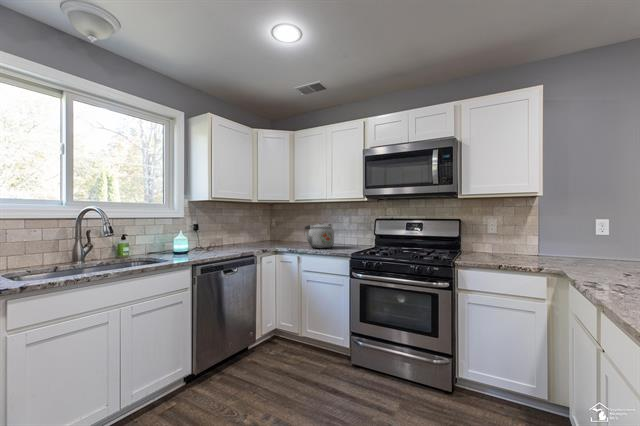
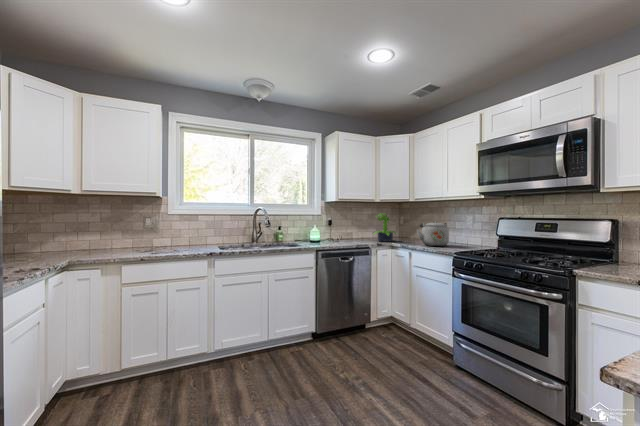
potted plant: none [249,214,281,247] -> present [374,214,396,242]

